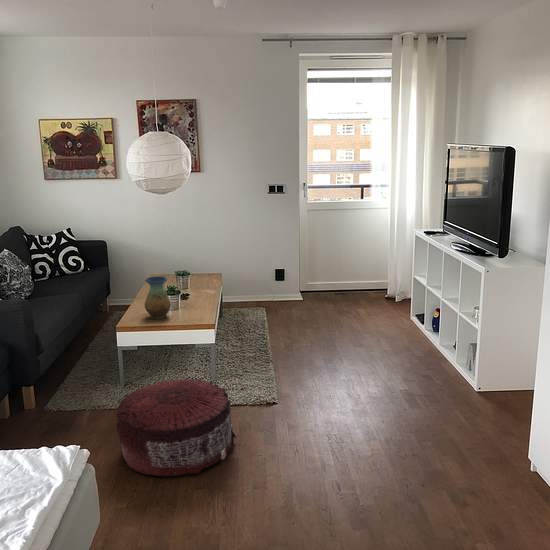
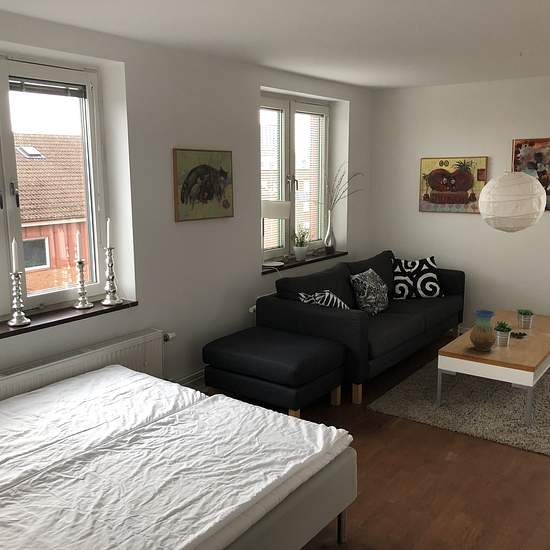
pouf: present [115,378,236,476] -> none [407,406,523,500]

